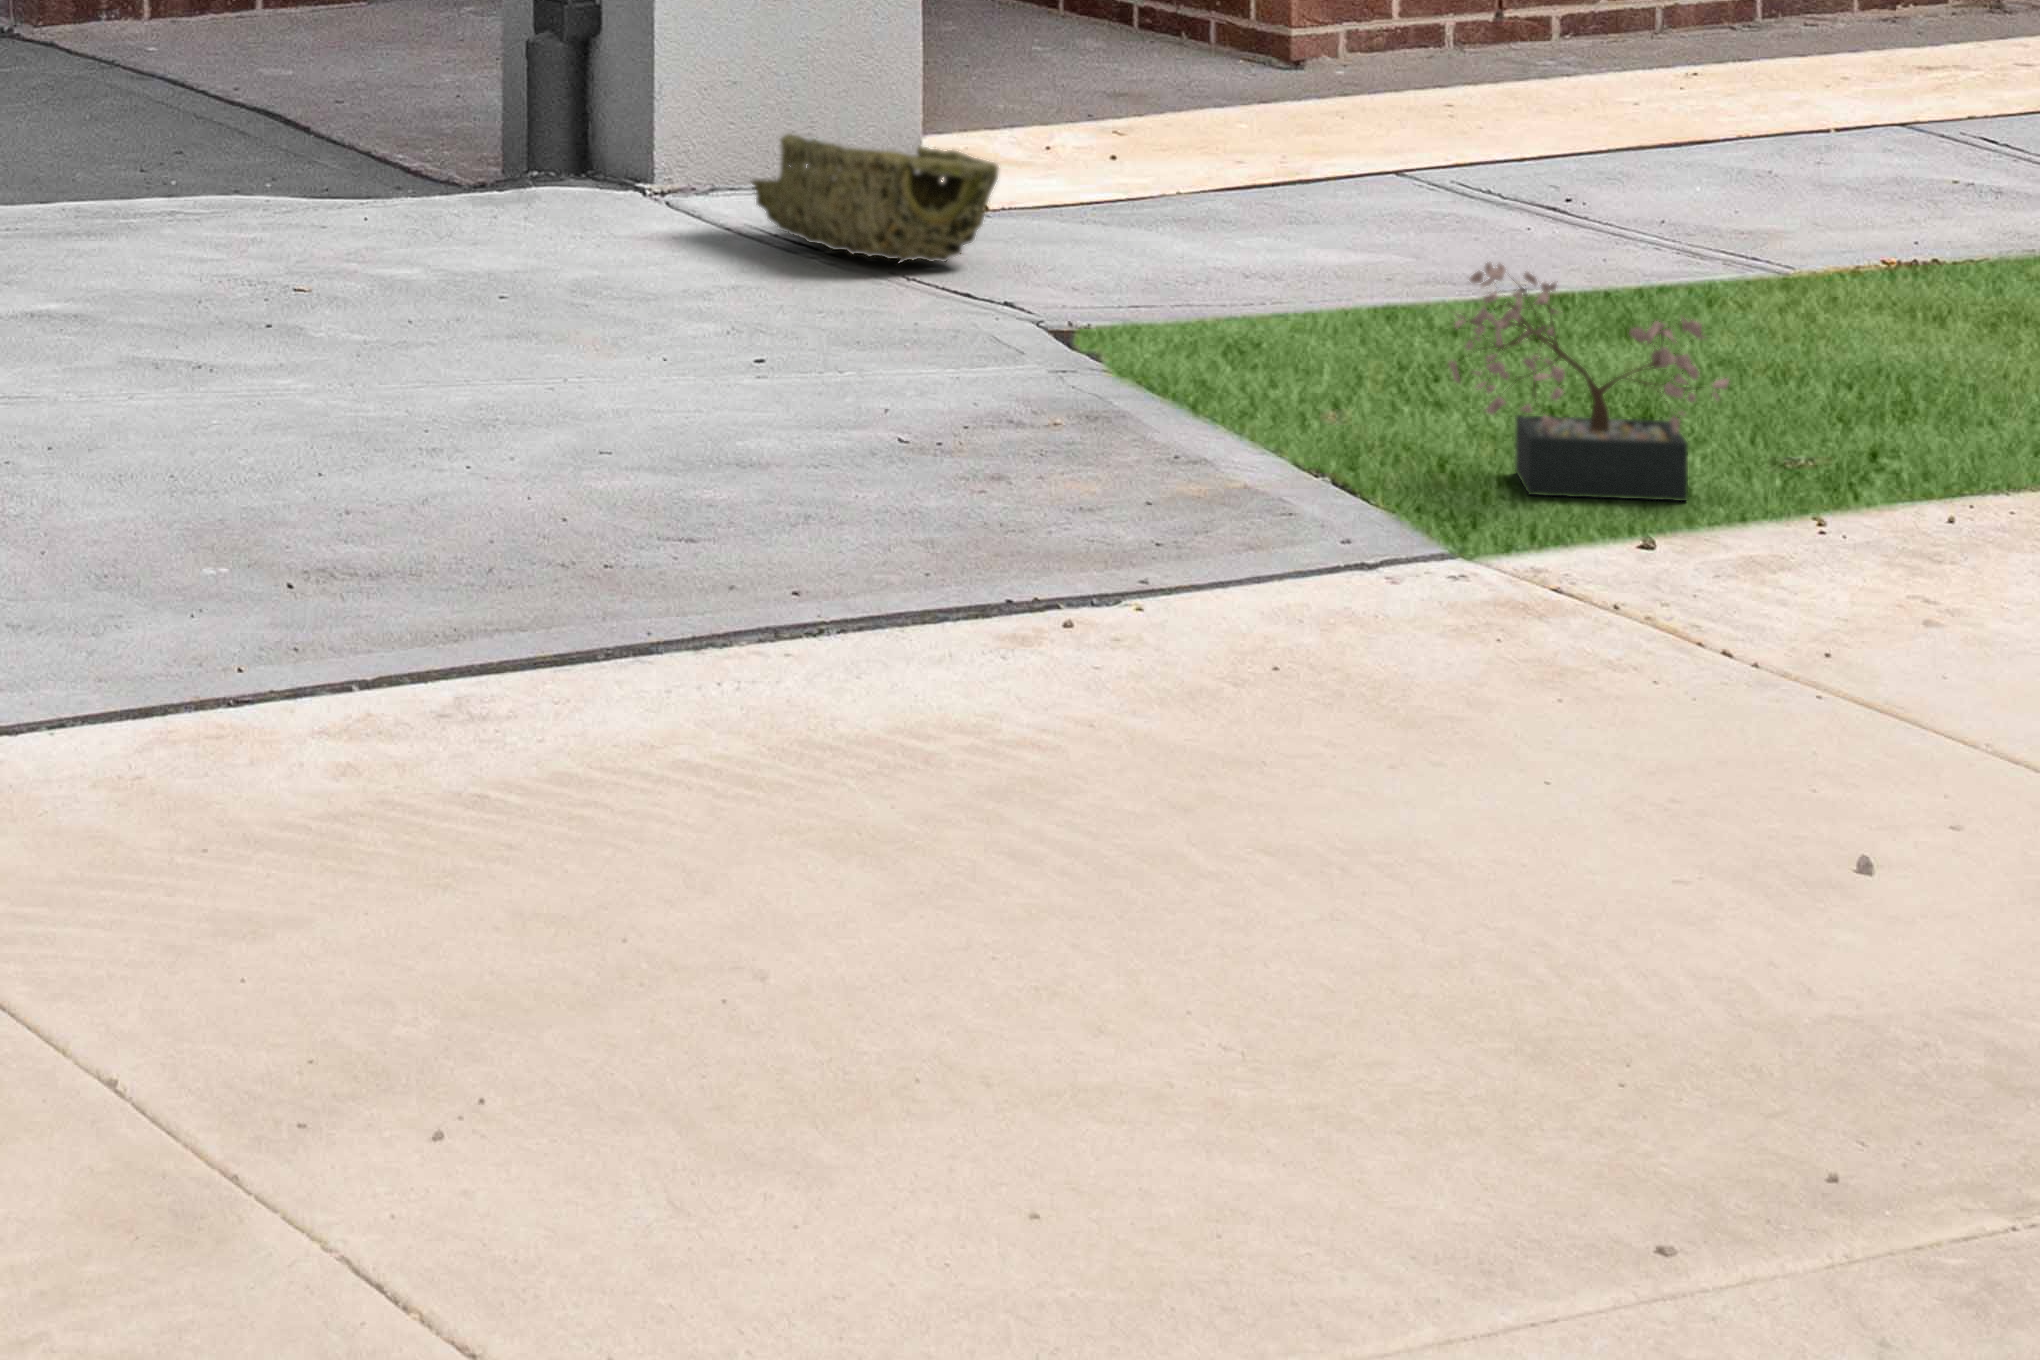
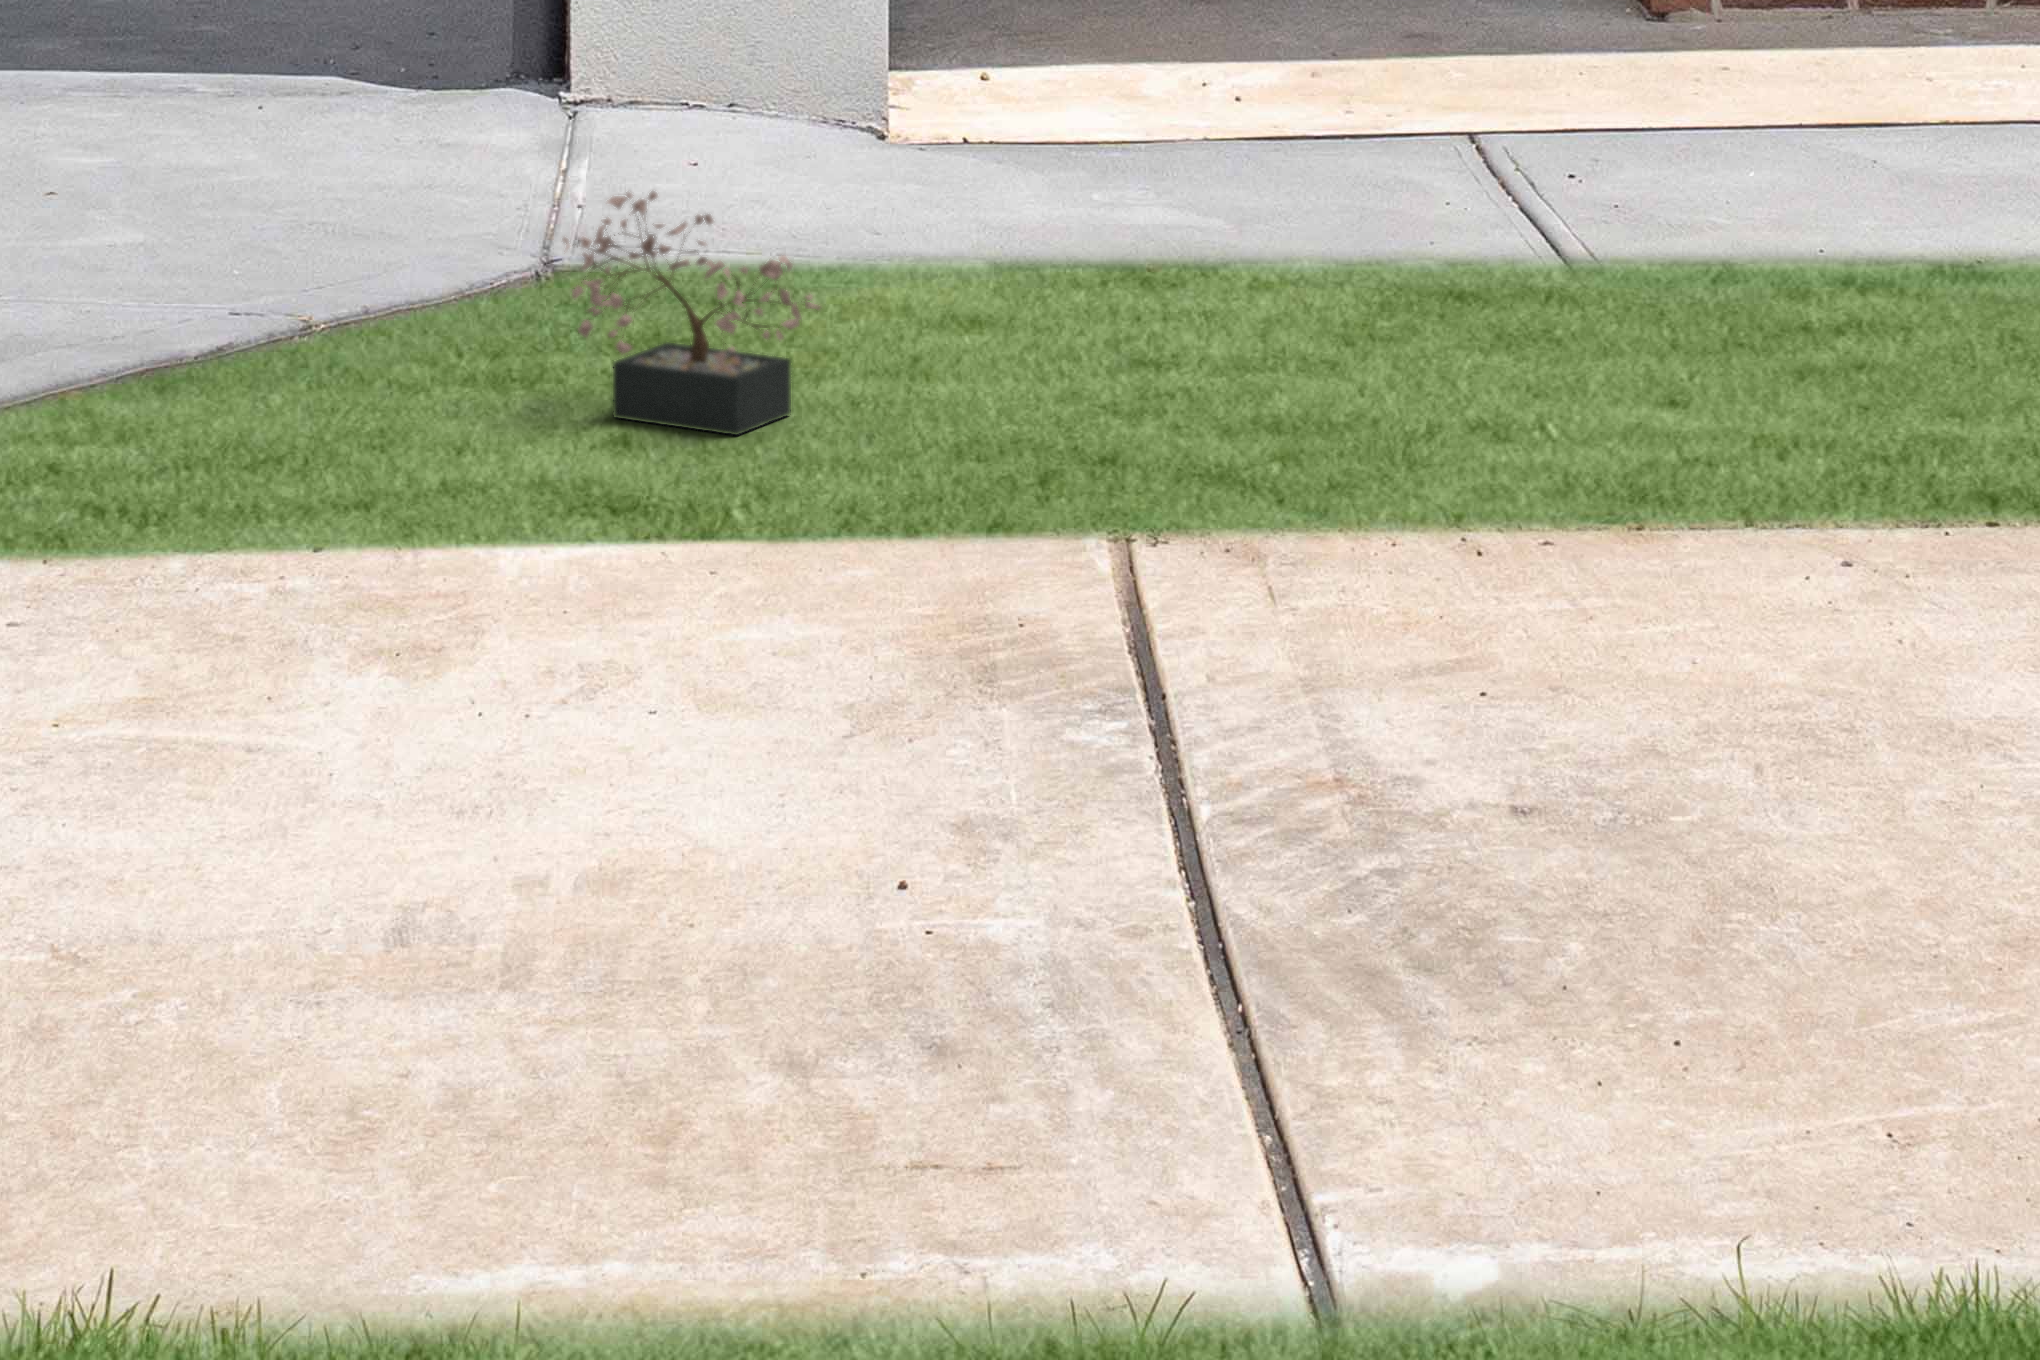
woven basket: present [752,134,999,262] -> none [630,35,805,179]

